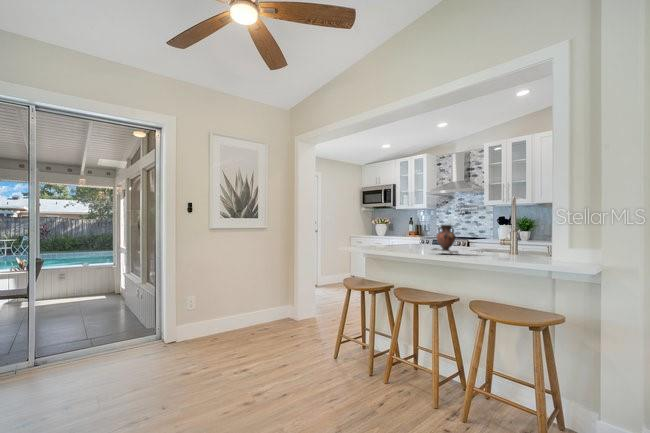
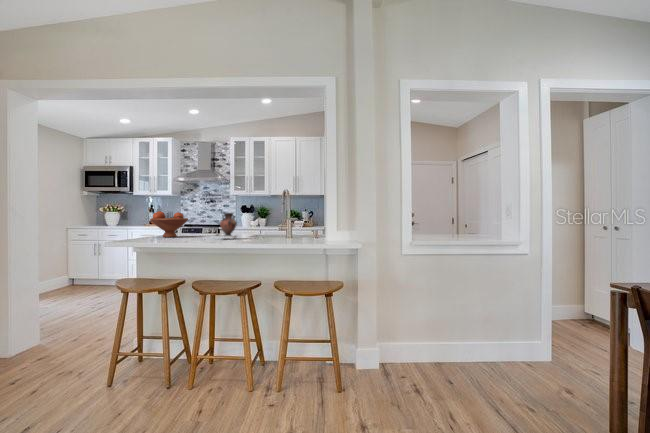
fruit bowl: none [379,223,414,249] -> present [150,211,188,237]

